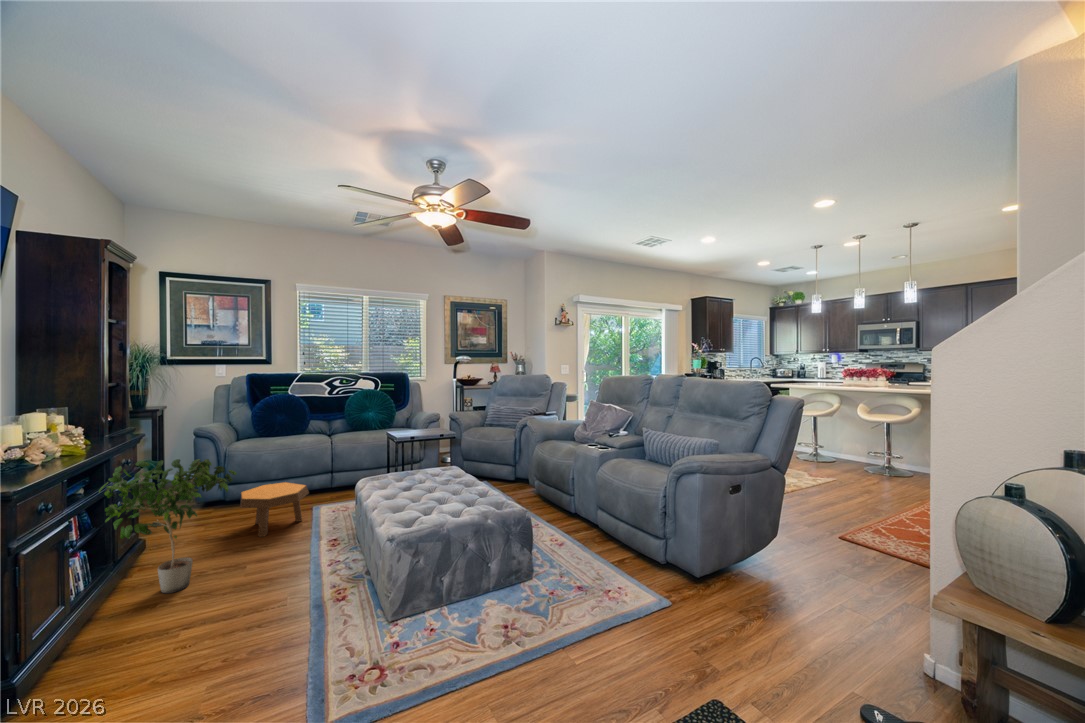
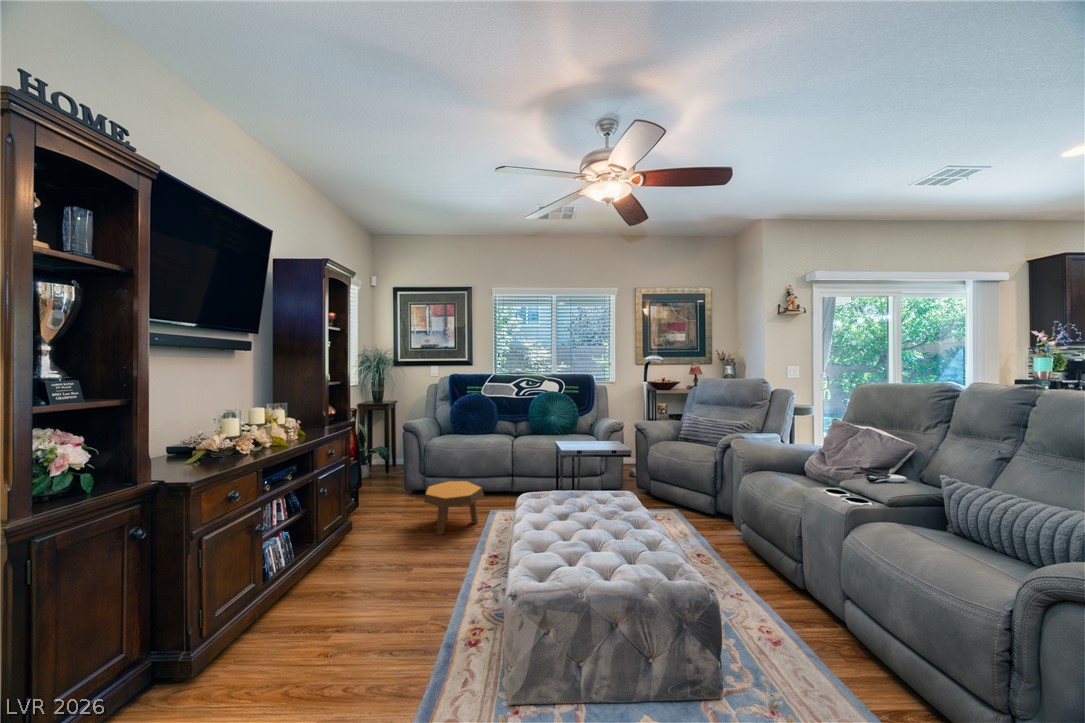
potted plant: present [99,459,237,593] -> none [297,453,405,581]

